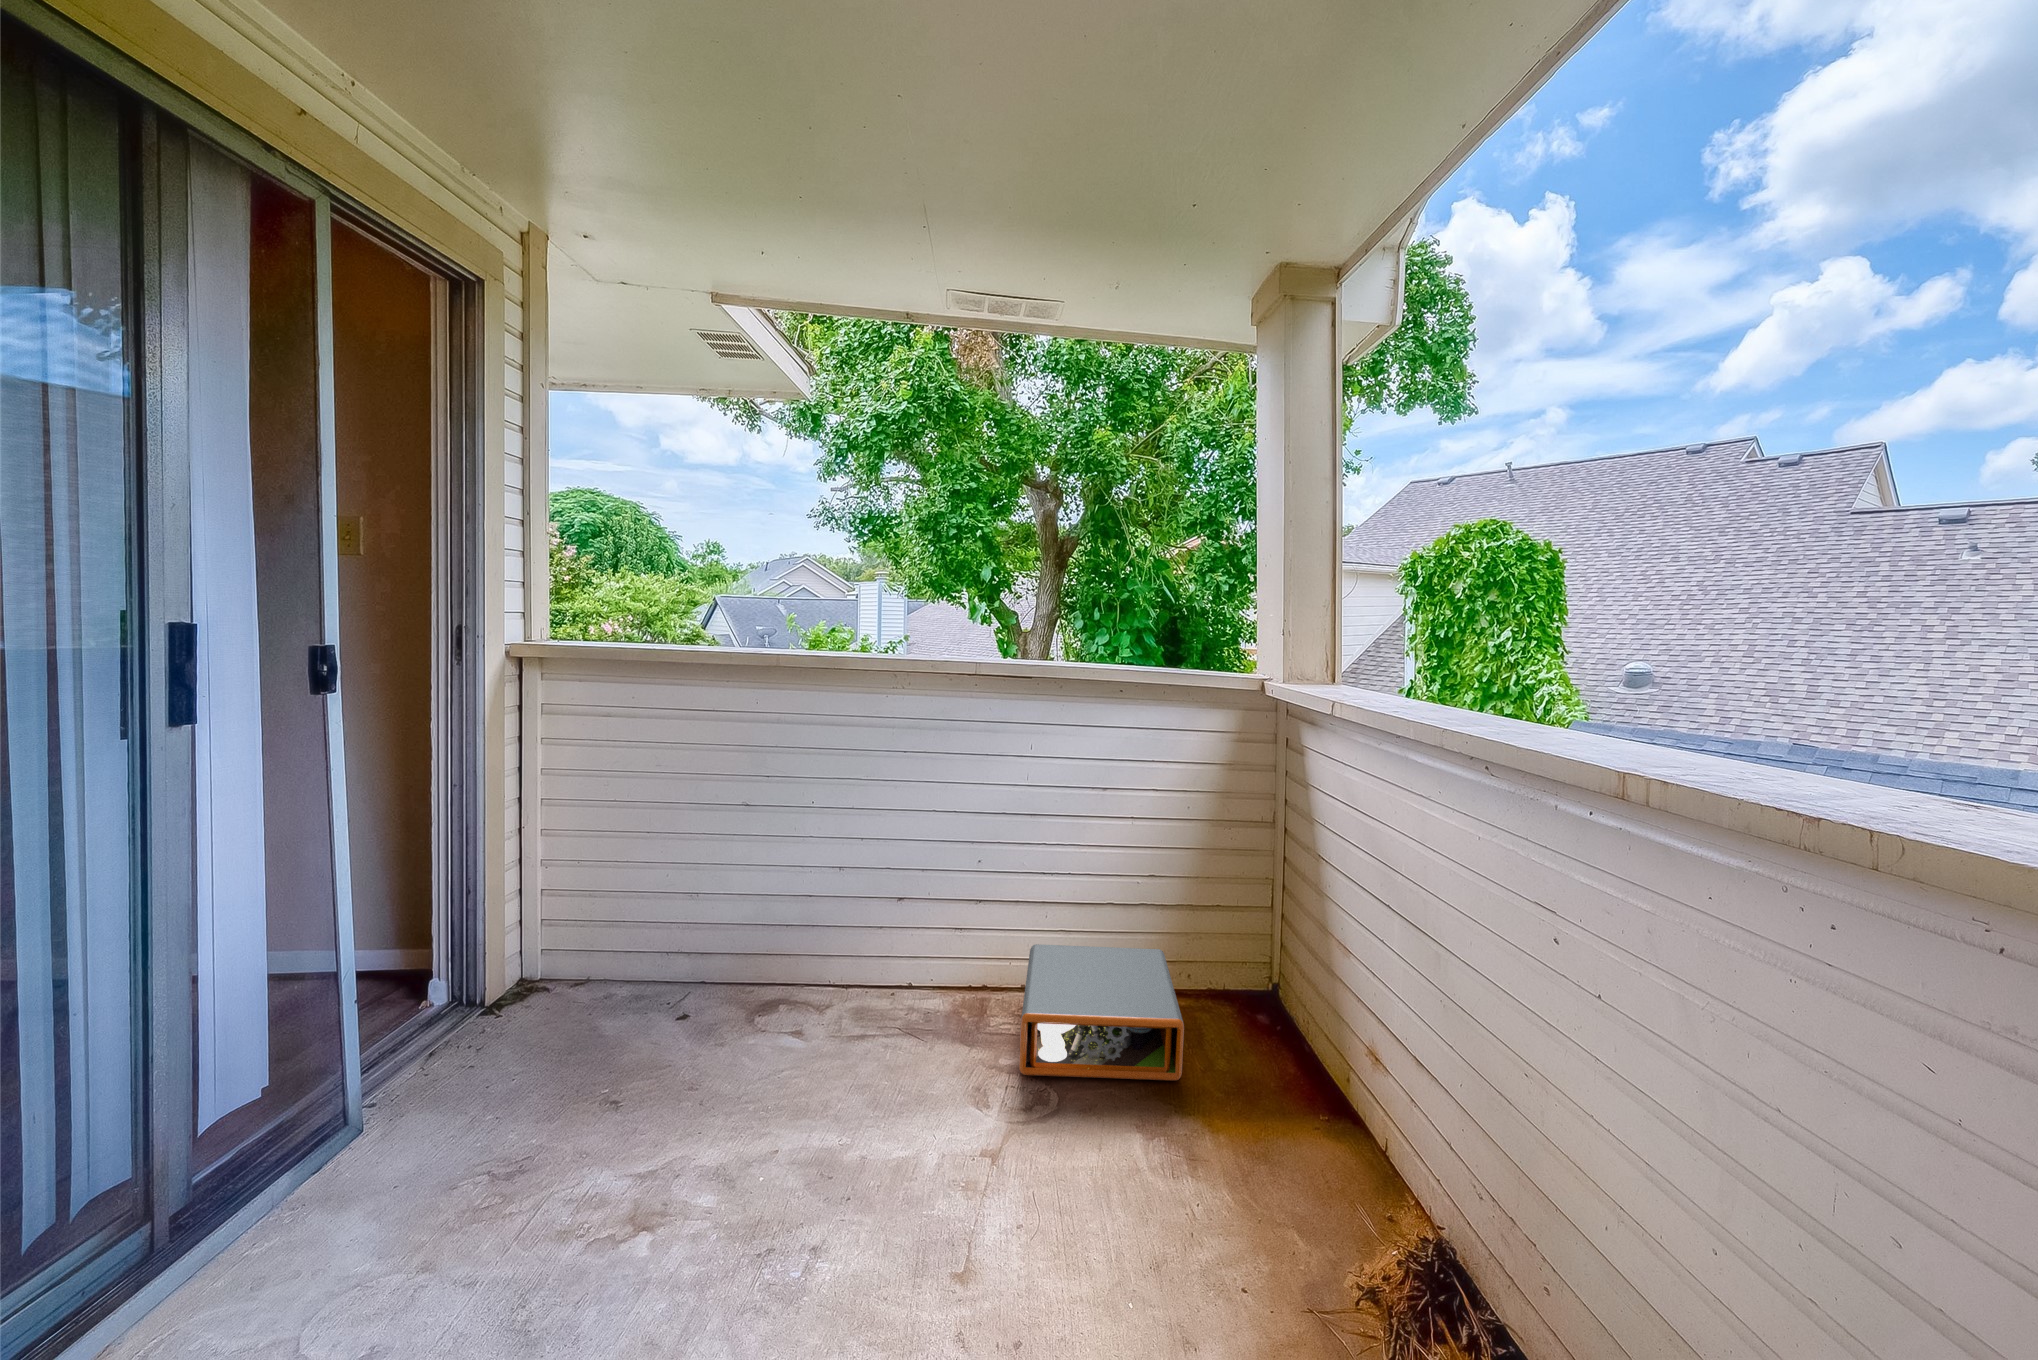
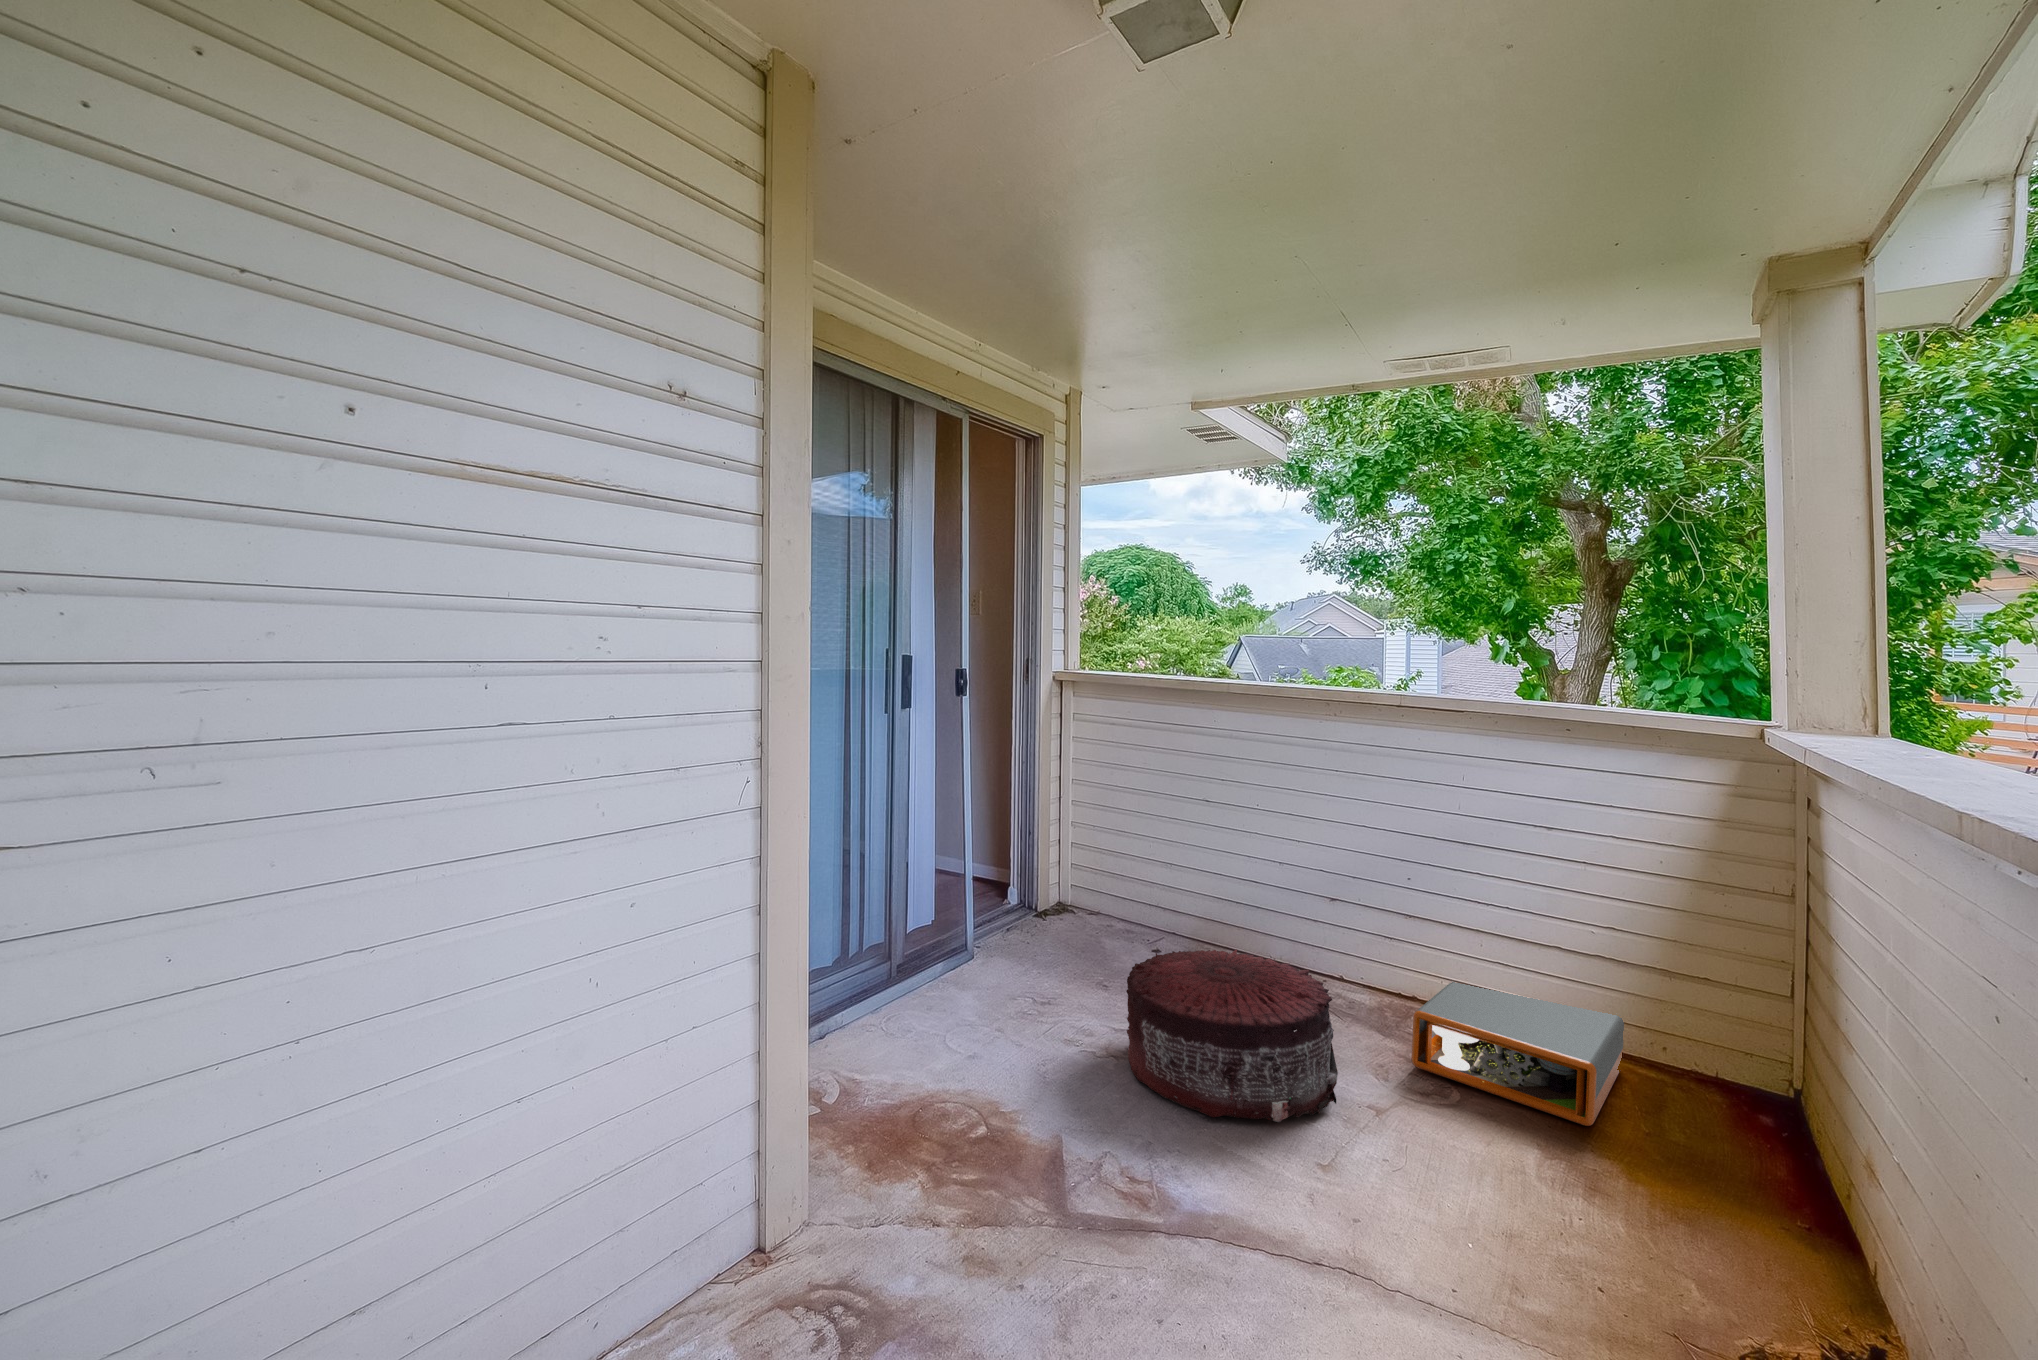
pouf: none [687,1007,979,1296] -> present [1126,949,1338,1122]

